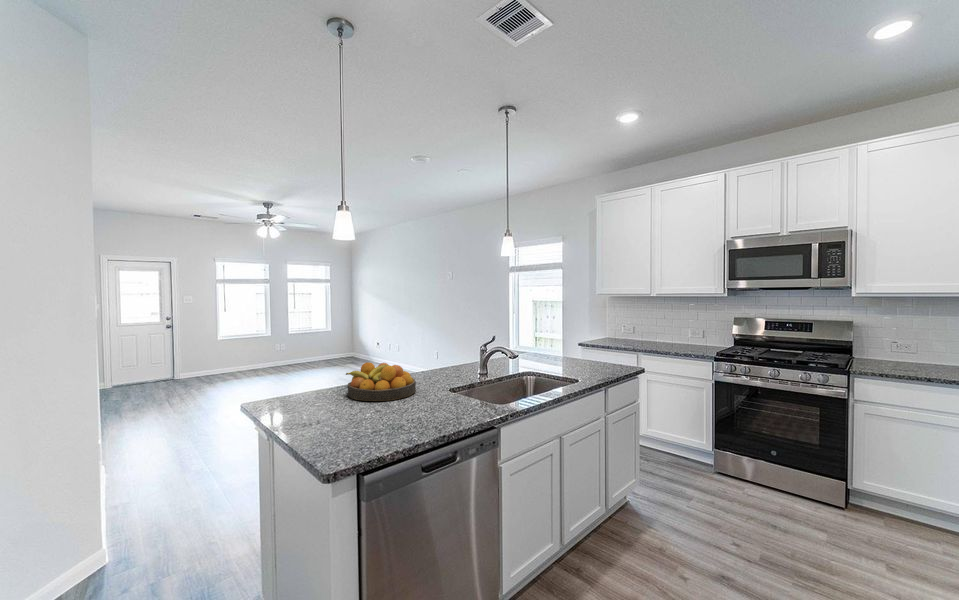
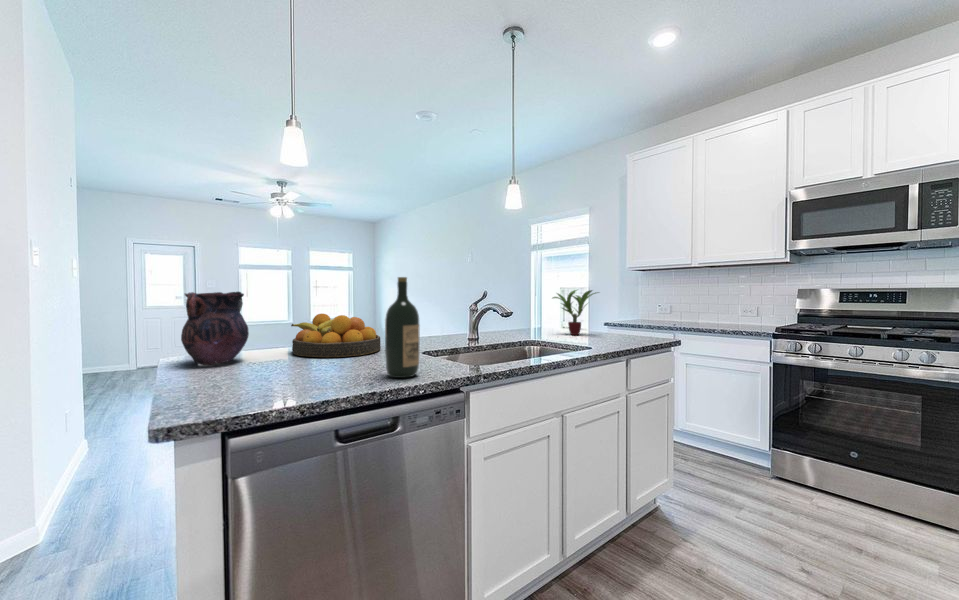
potted plant: none [542,325,581,365] -> present [553,290,598,335]
wine bottle: none [441,348,465,422] -> present [385,277,420,378]
vase: none [274,352,322,414] -> present [181,292,249,365]

